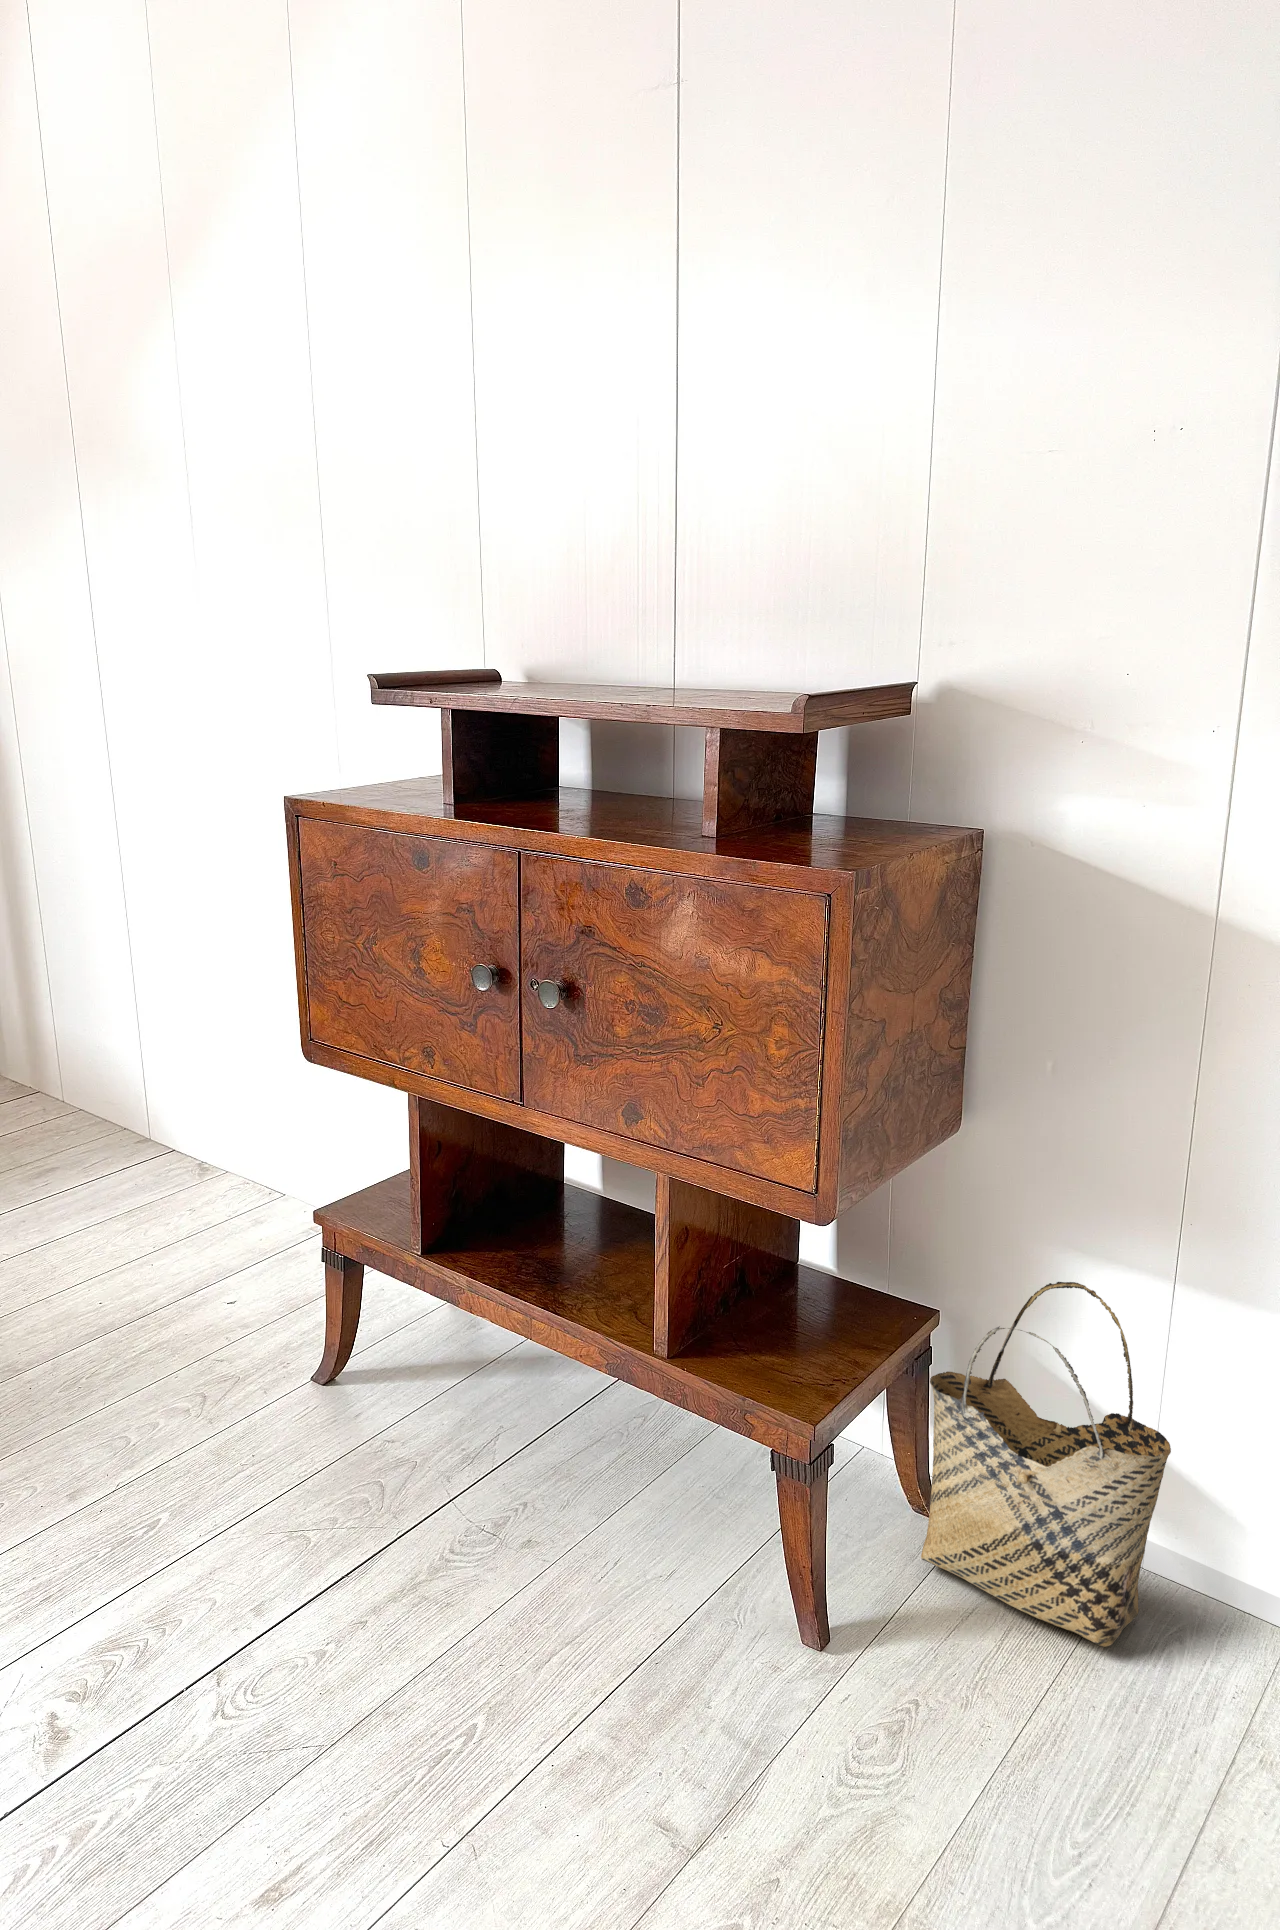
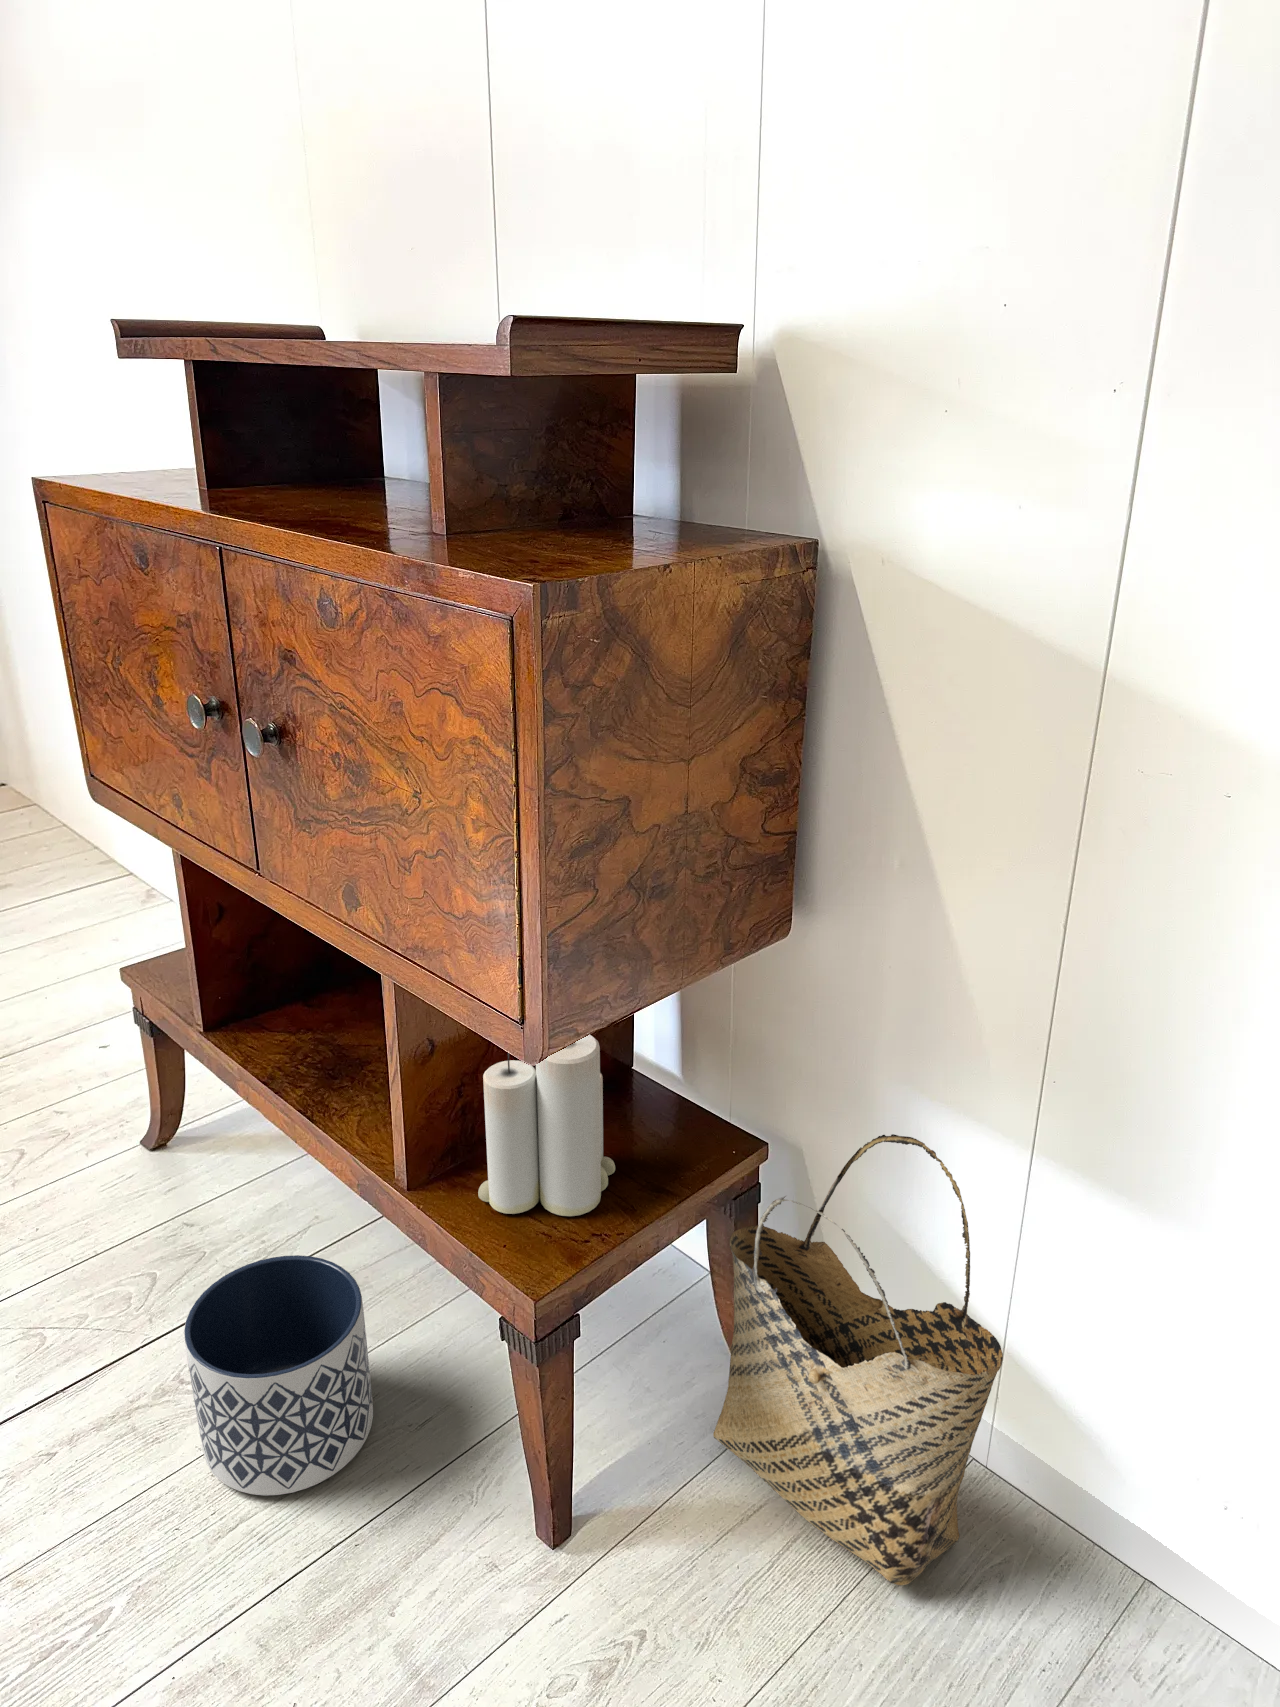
candle: none [727,1207,832,1371] -> present [478,1035,615,1216]
planter: none [488,1434,633,1635] -> present [184,1255,373,1495]

